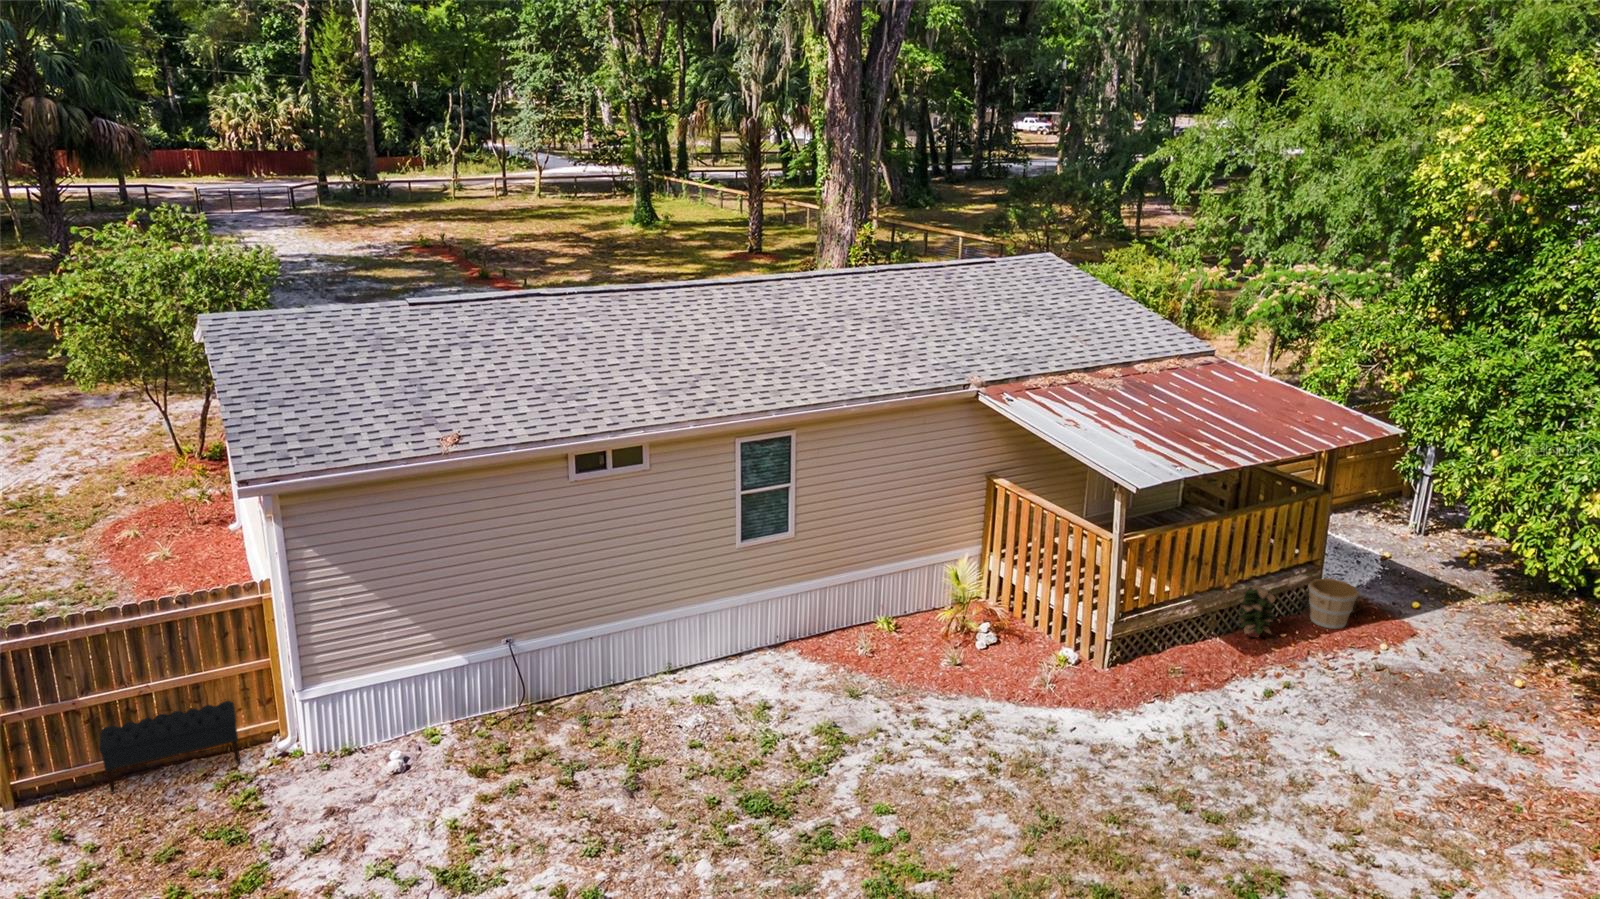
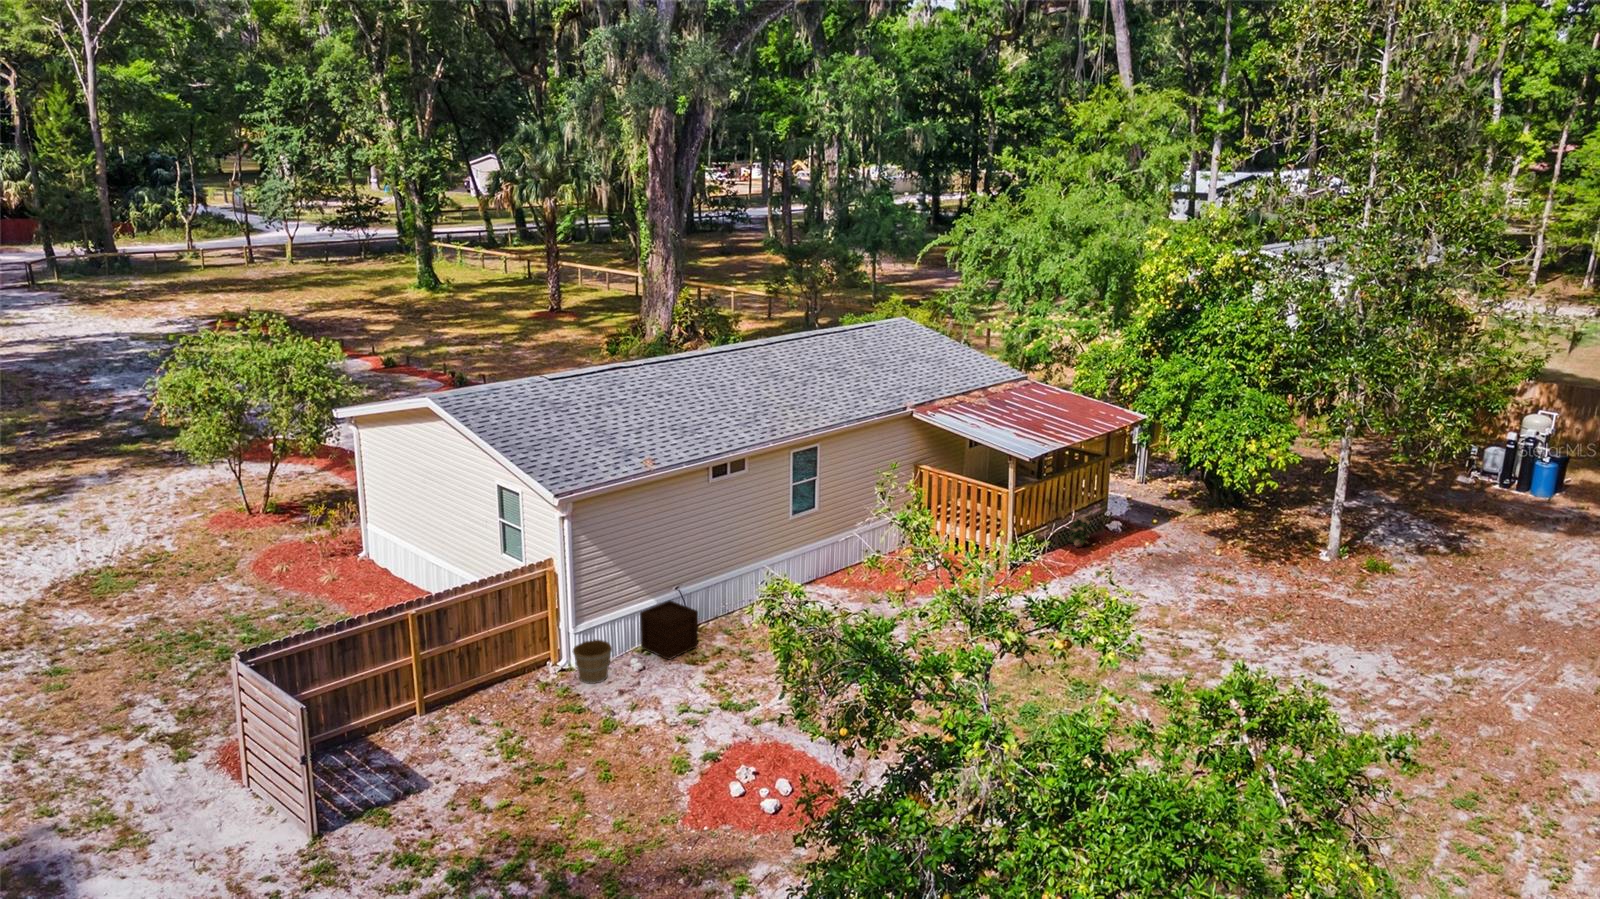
wooden bucket: present [1308,578,1359,629] -> present [573,640,612,684]
wooden crate: none [427,654,512,751] -> present [640,600,698,660]
bench: present [99,701,240,794] -> none [458,644,543,709]

